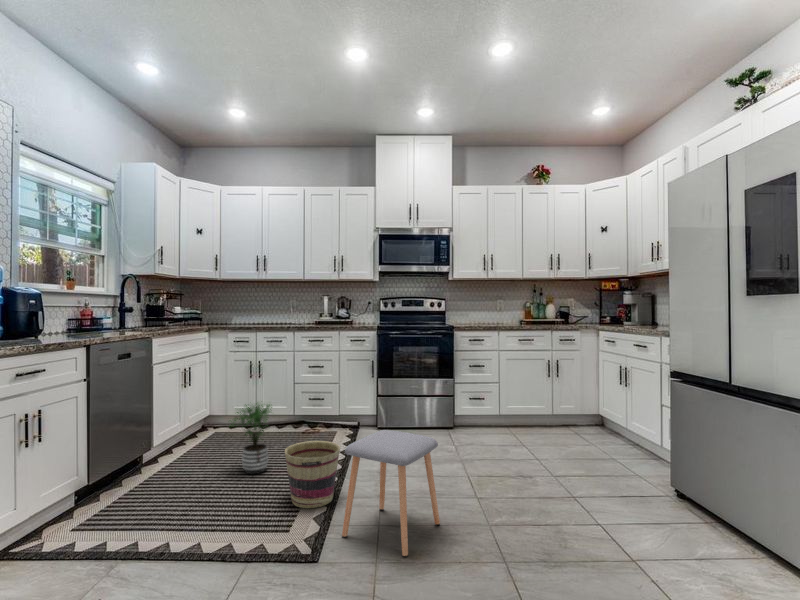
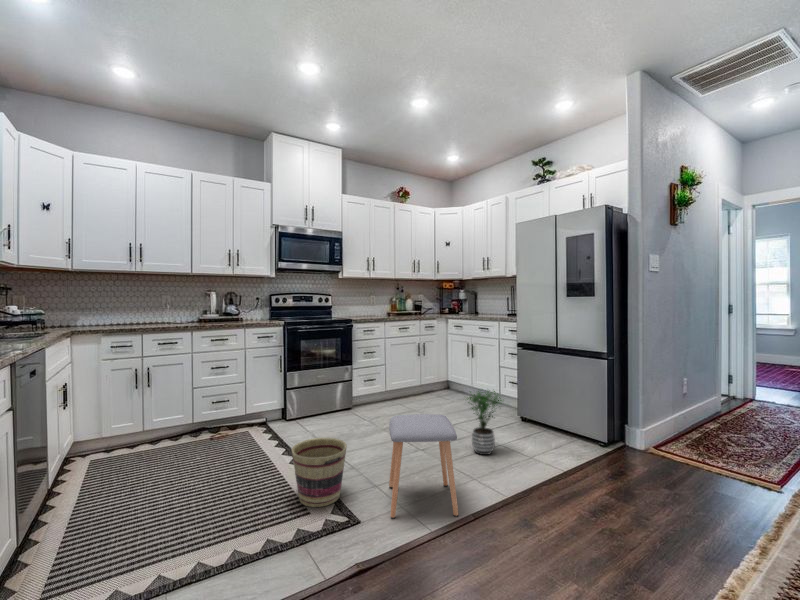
potted plant: present [230,403,272,474] -> present [467,389,502,455]

